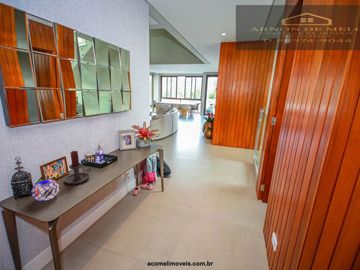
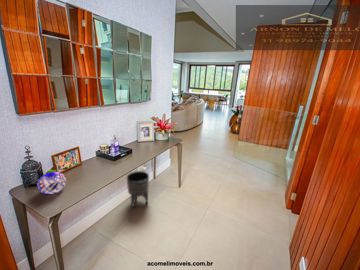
candle holder: present [64,151,90,184] -> none [75,142,103,177]
planter: none [111,178,133,215] -> present [127,171,149,207]

